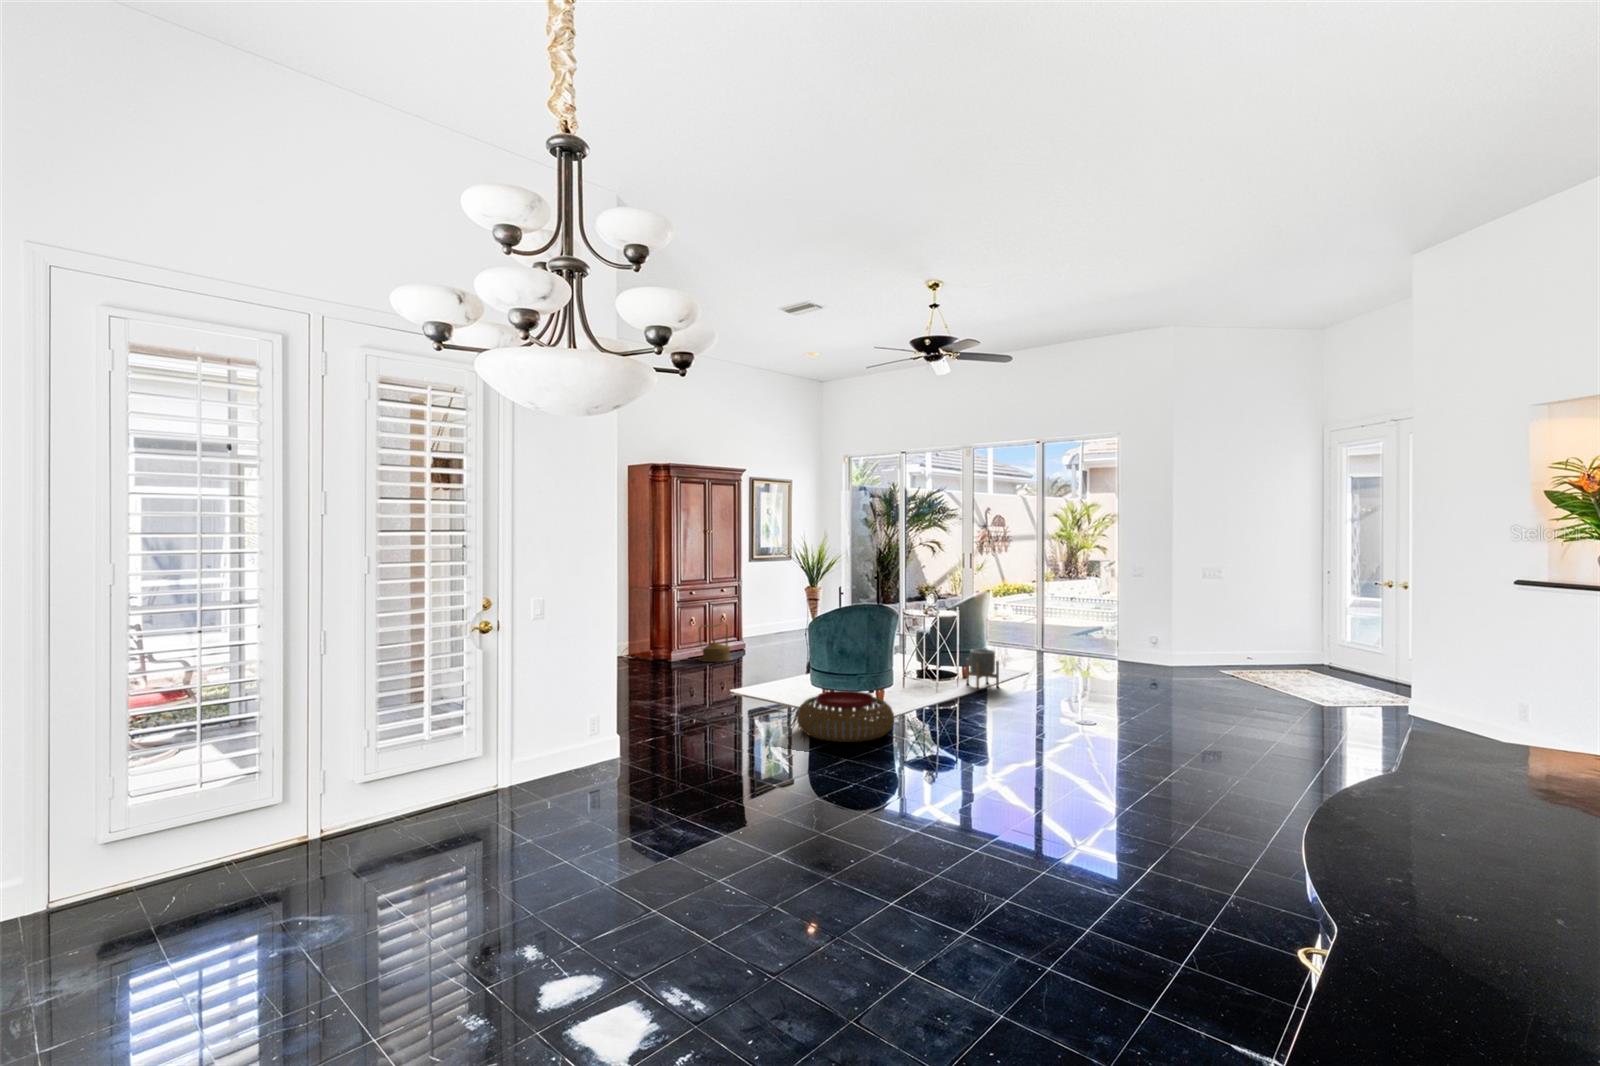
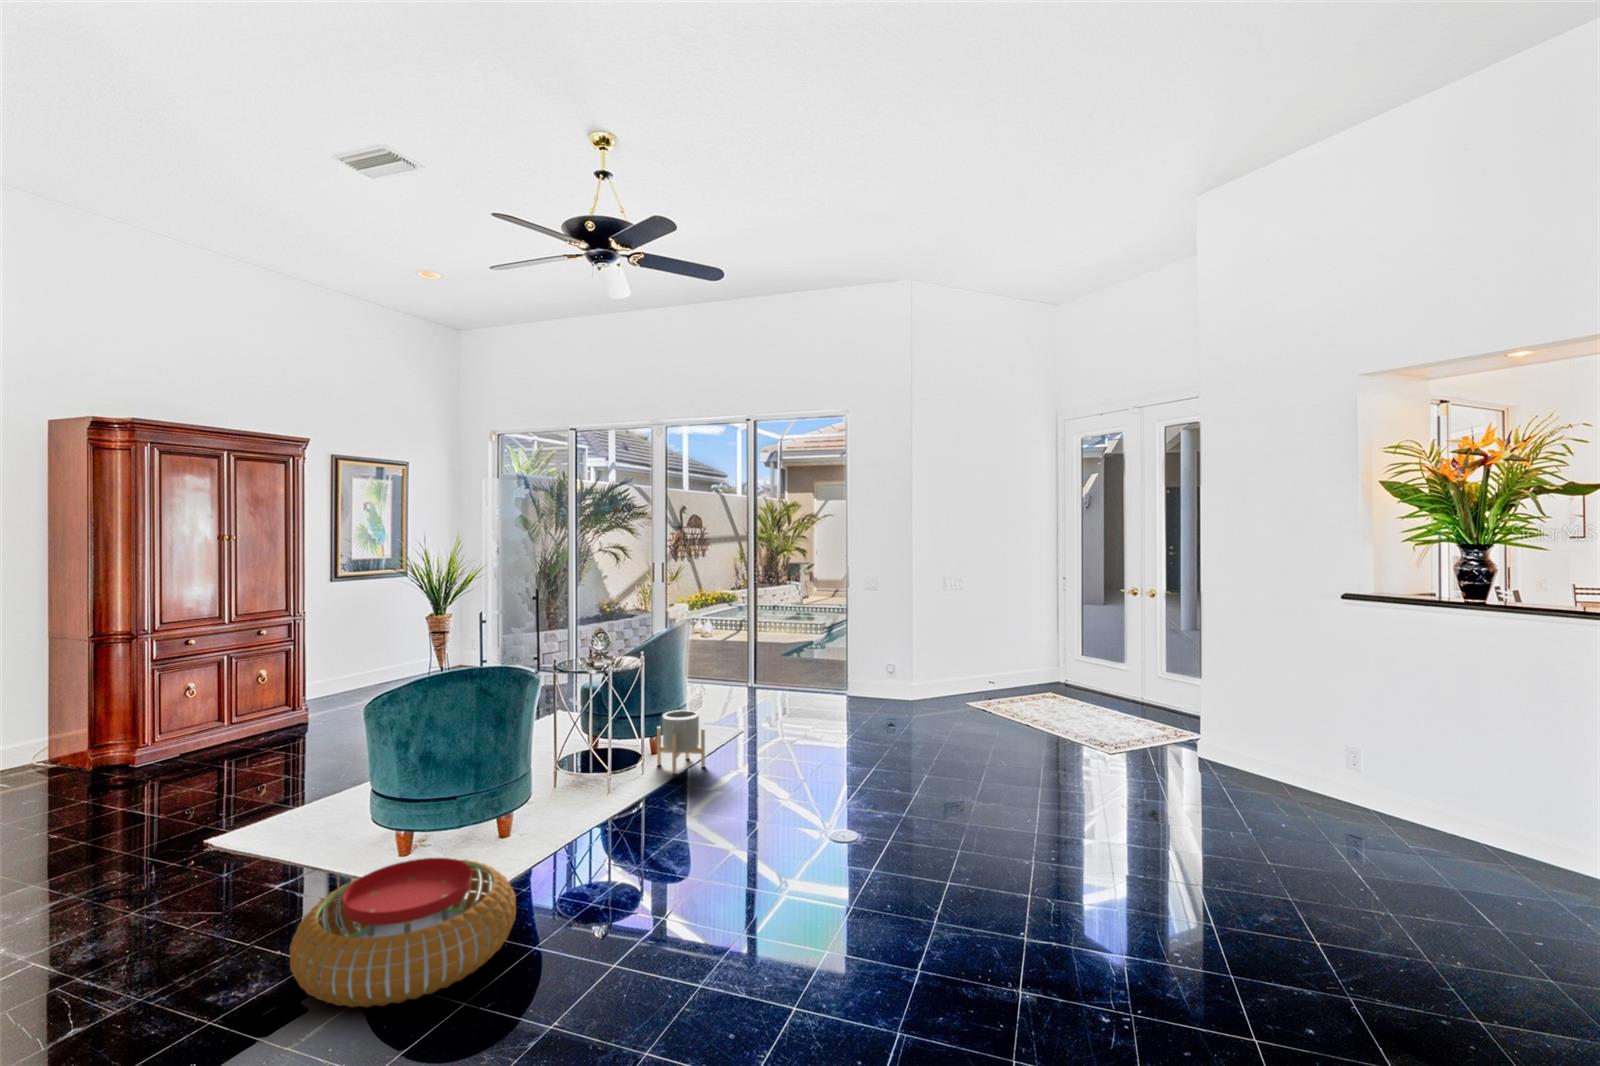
woven basket: present [699,624,730,662] -> none [198,688,267,761]

